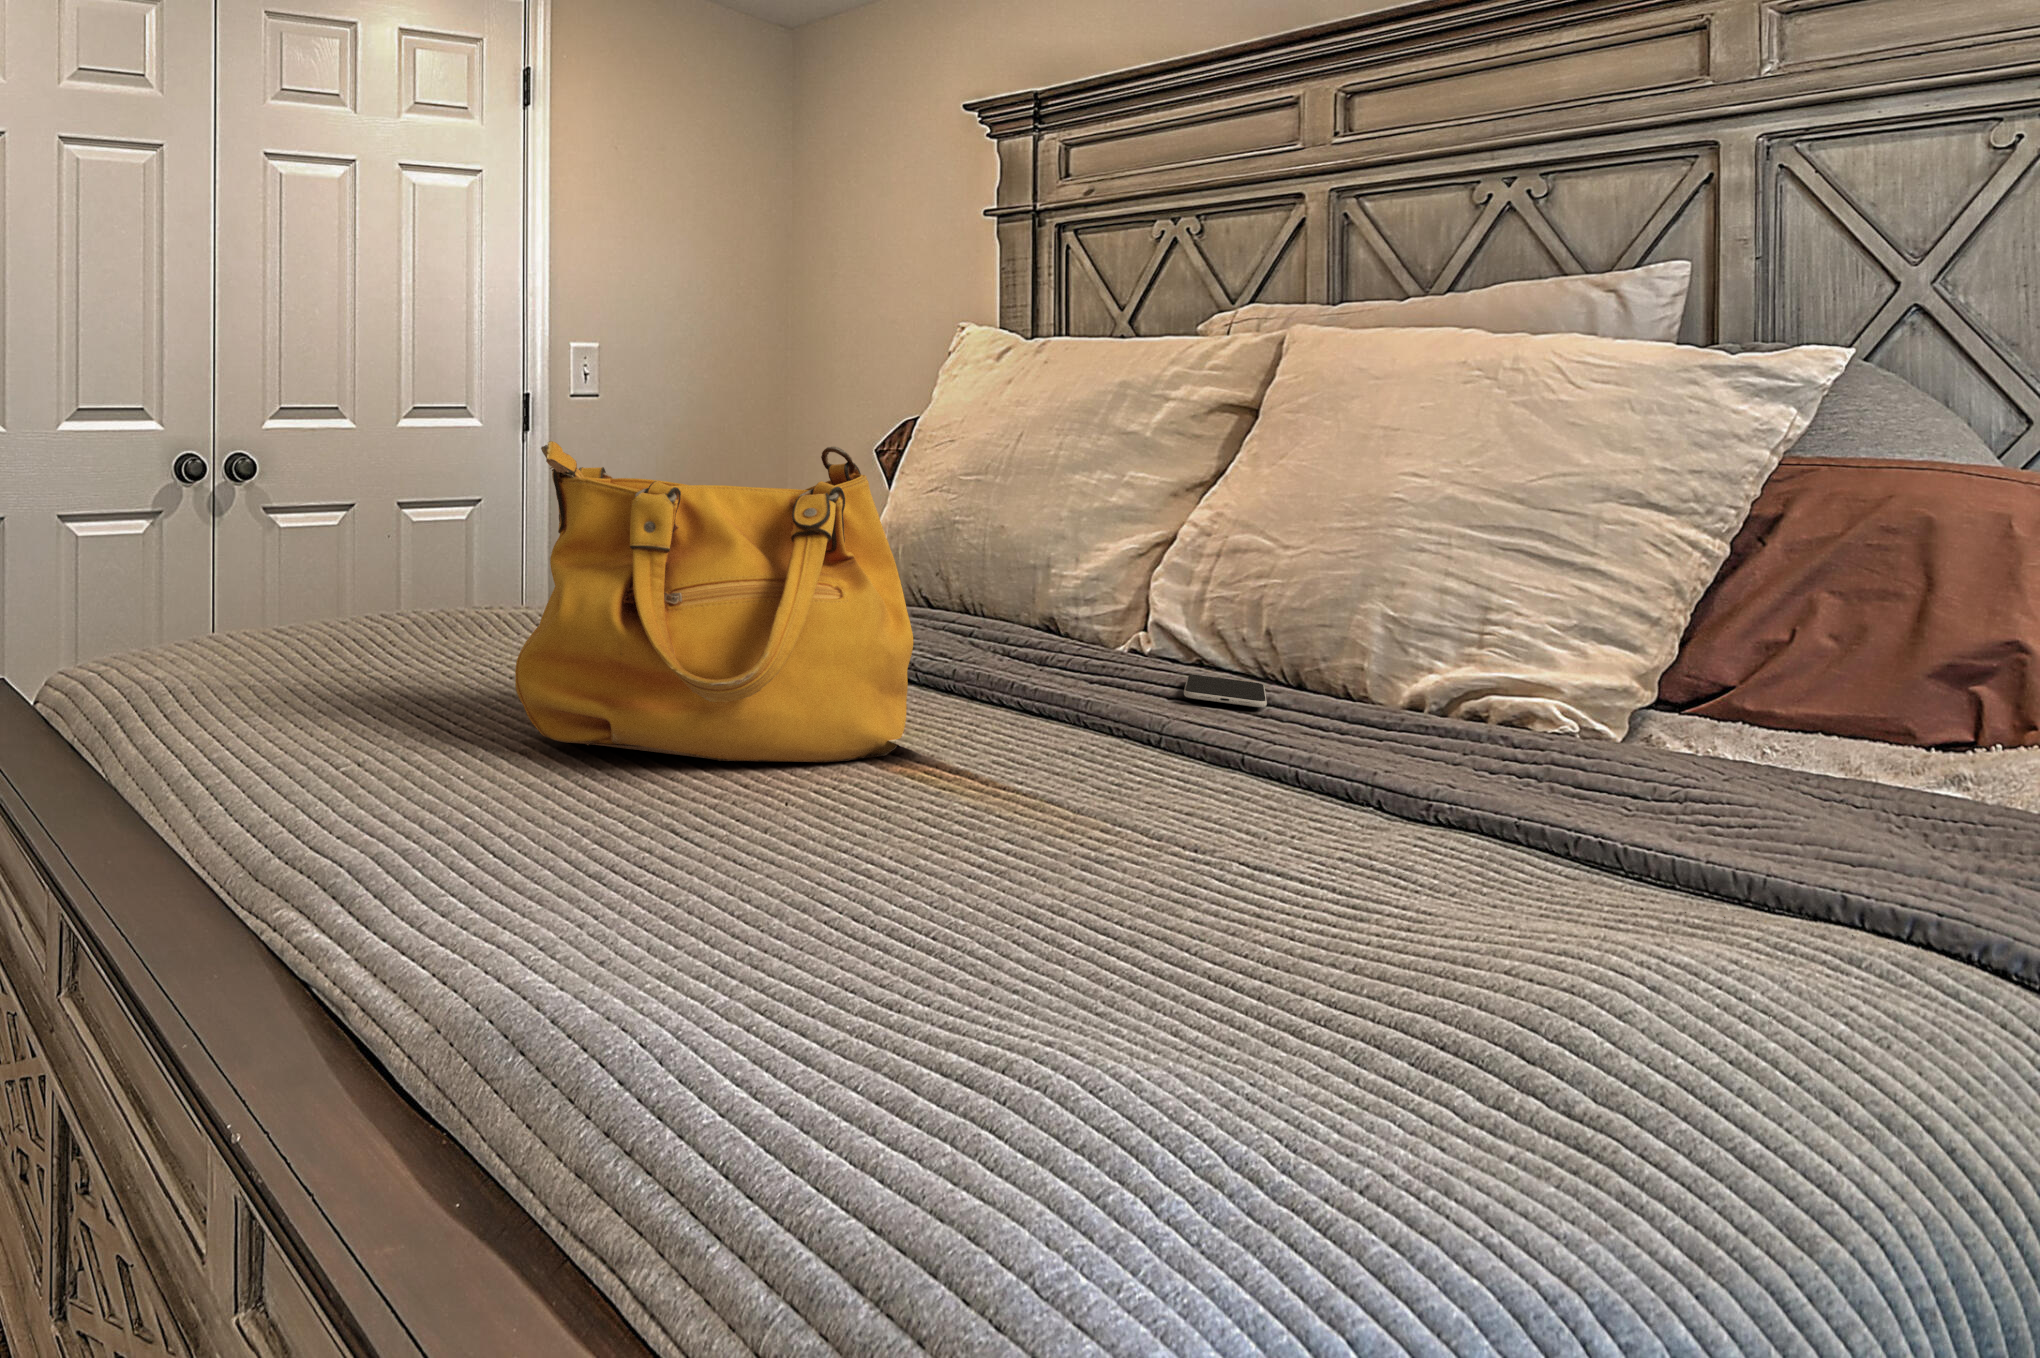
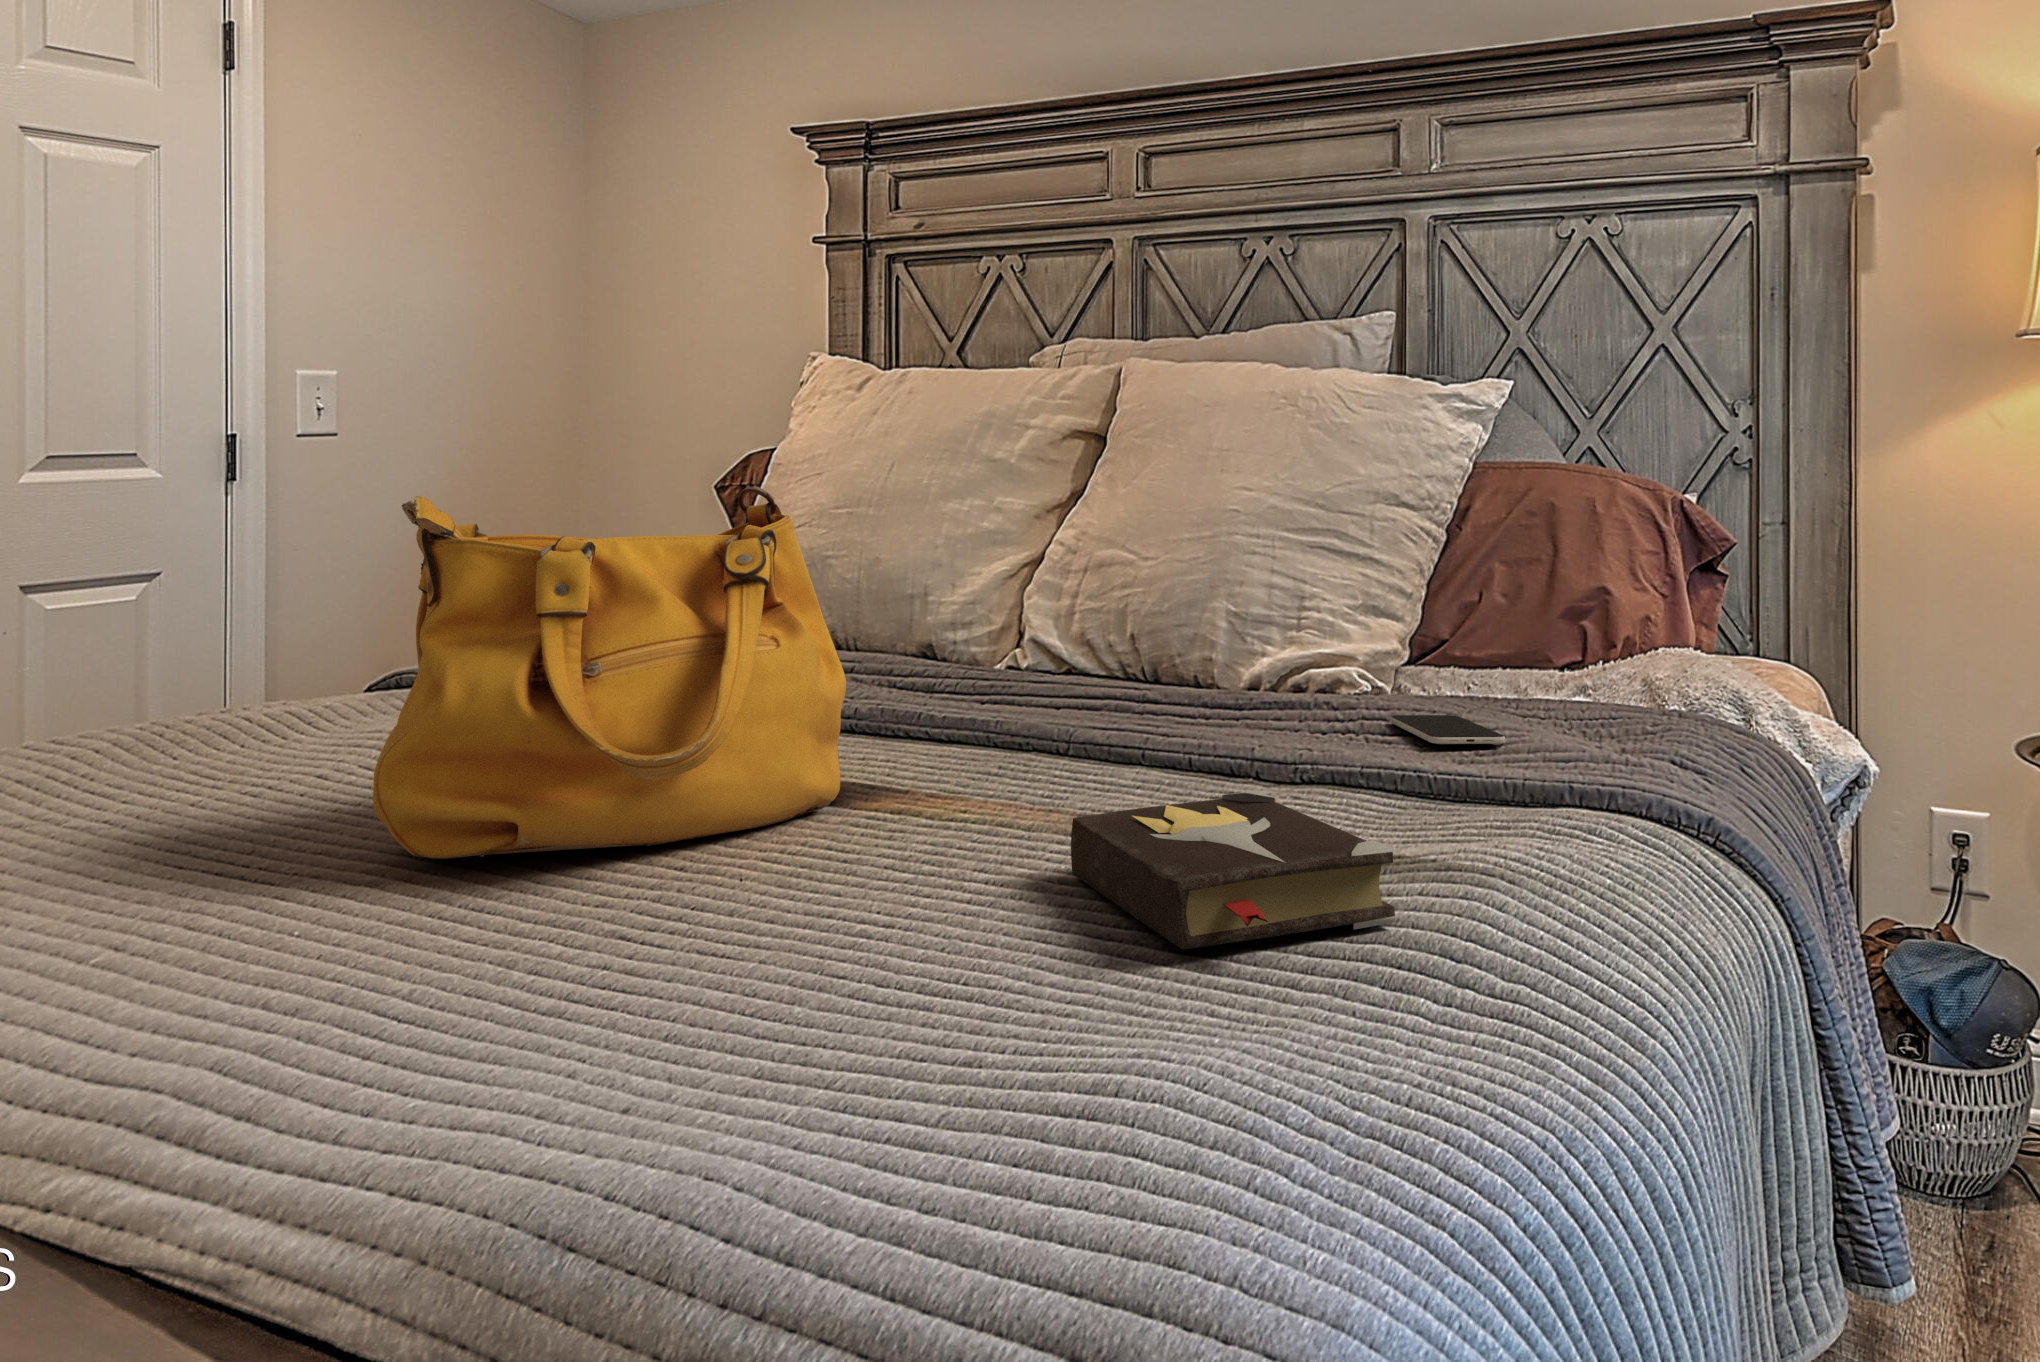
smartphone: present [1184,675,1267,707] -> present [1390,715,1505,744]
hardback book: none [1091,803,1448,990] -> present [1071,791,1395,950]

